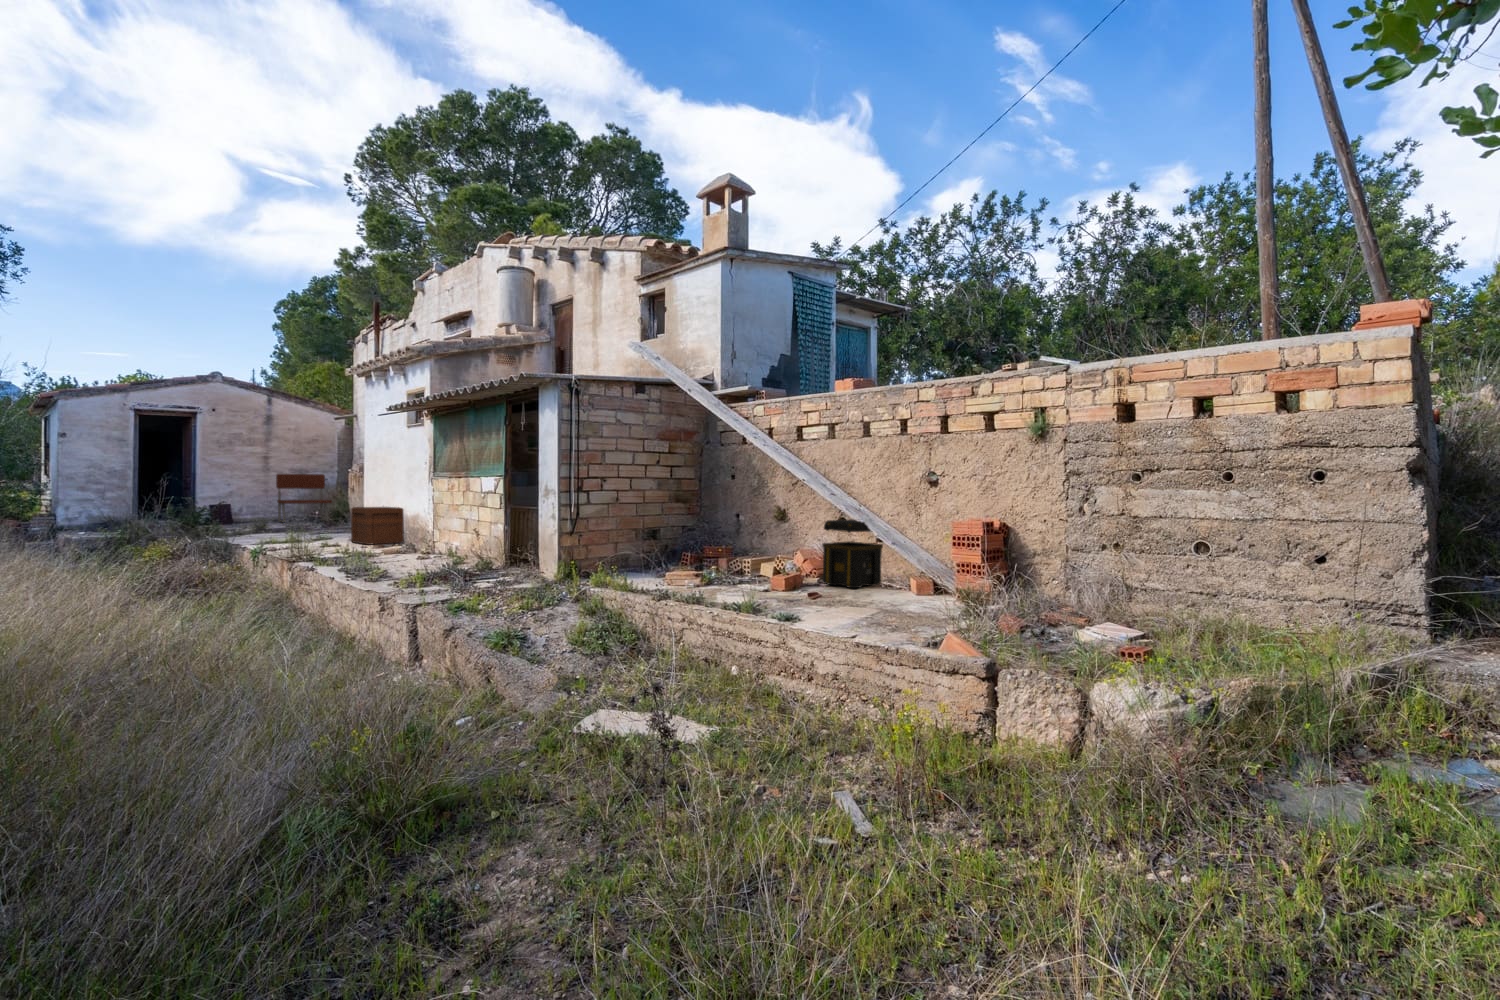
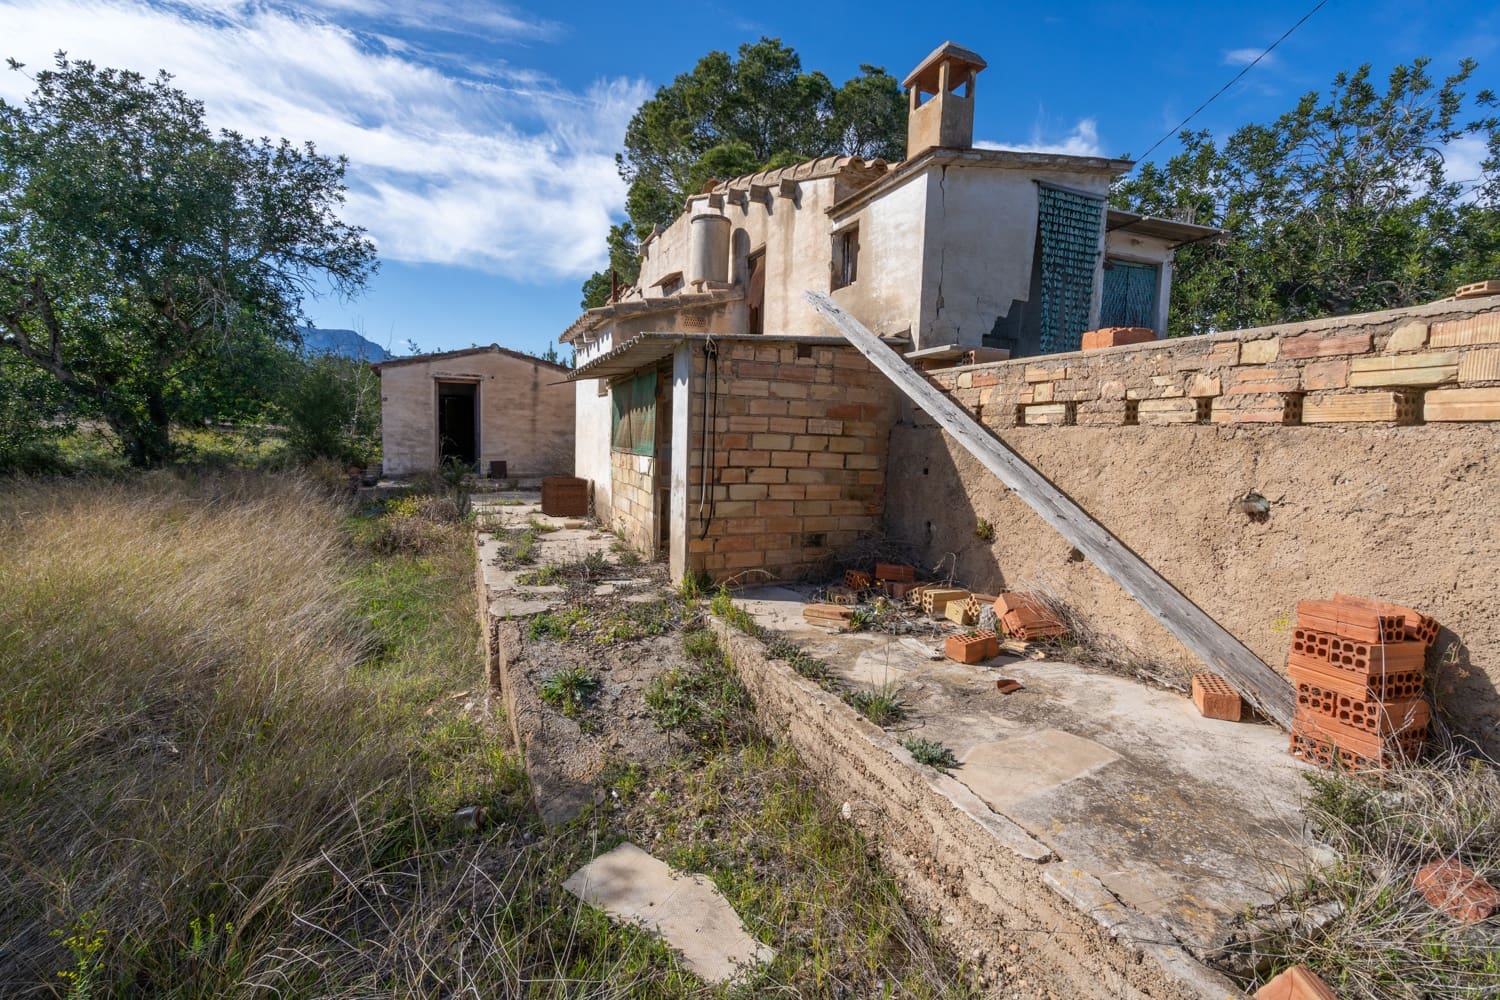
bench: present [276,474,332,523] -> none [507,436,553,484]
toolbox: present [822,519,883,588] -> none [1037,559,1150,680]

